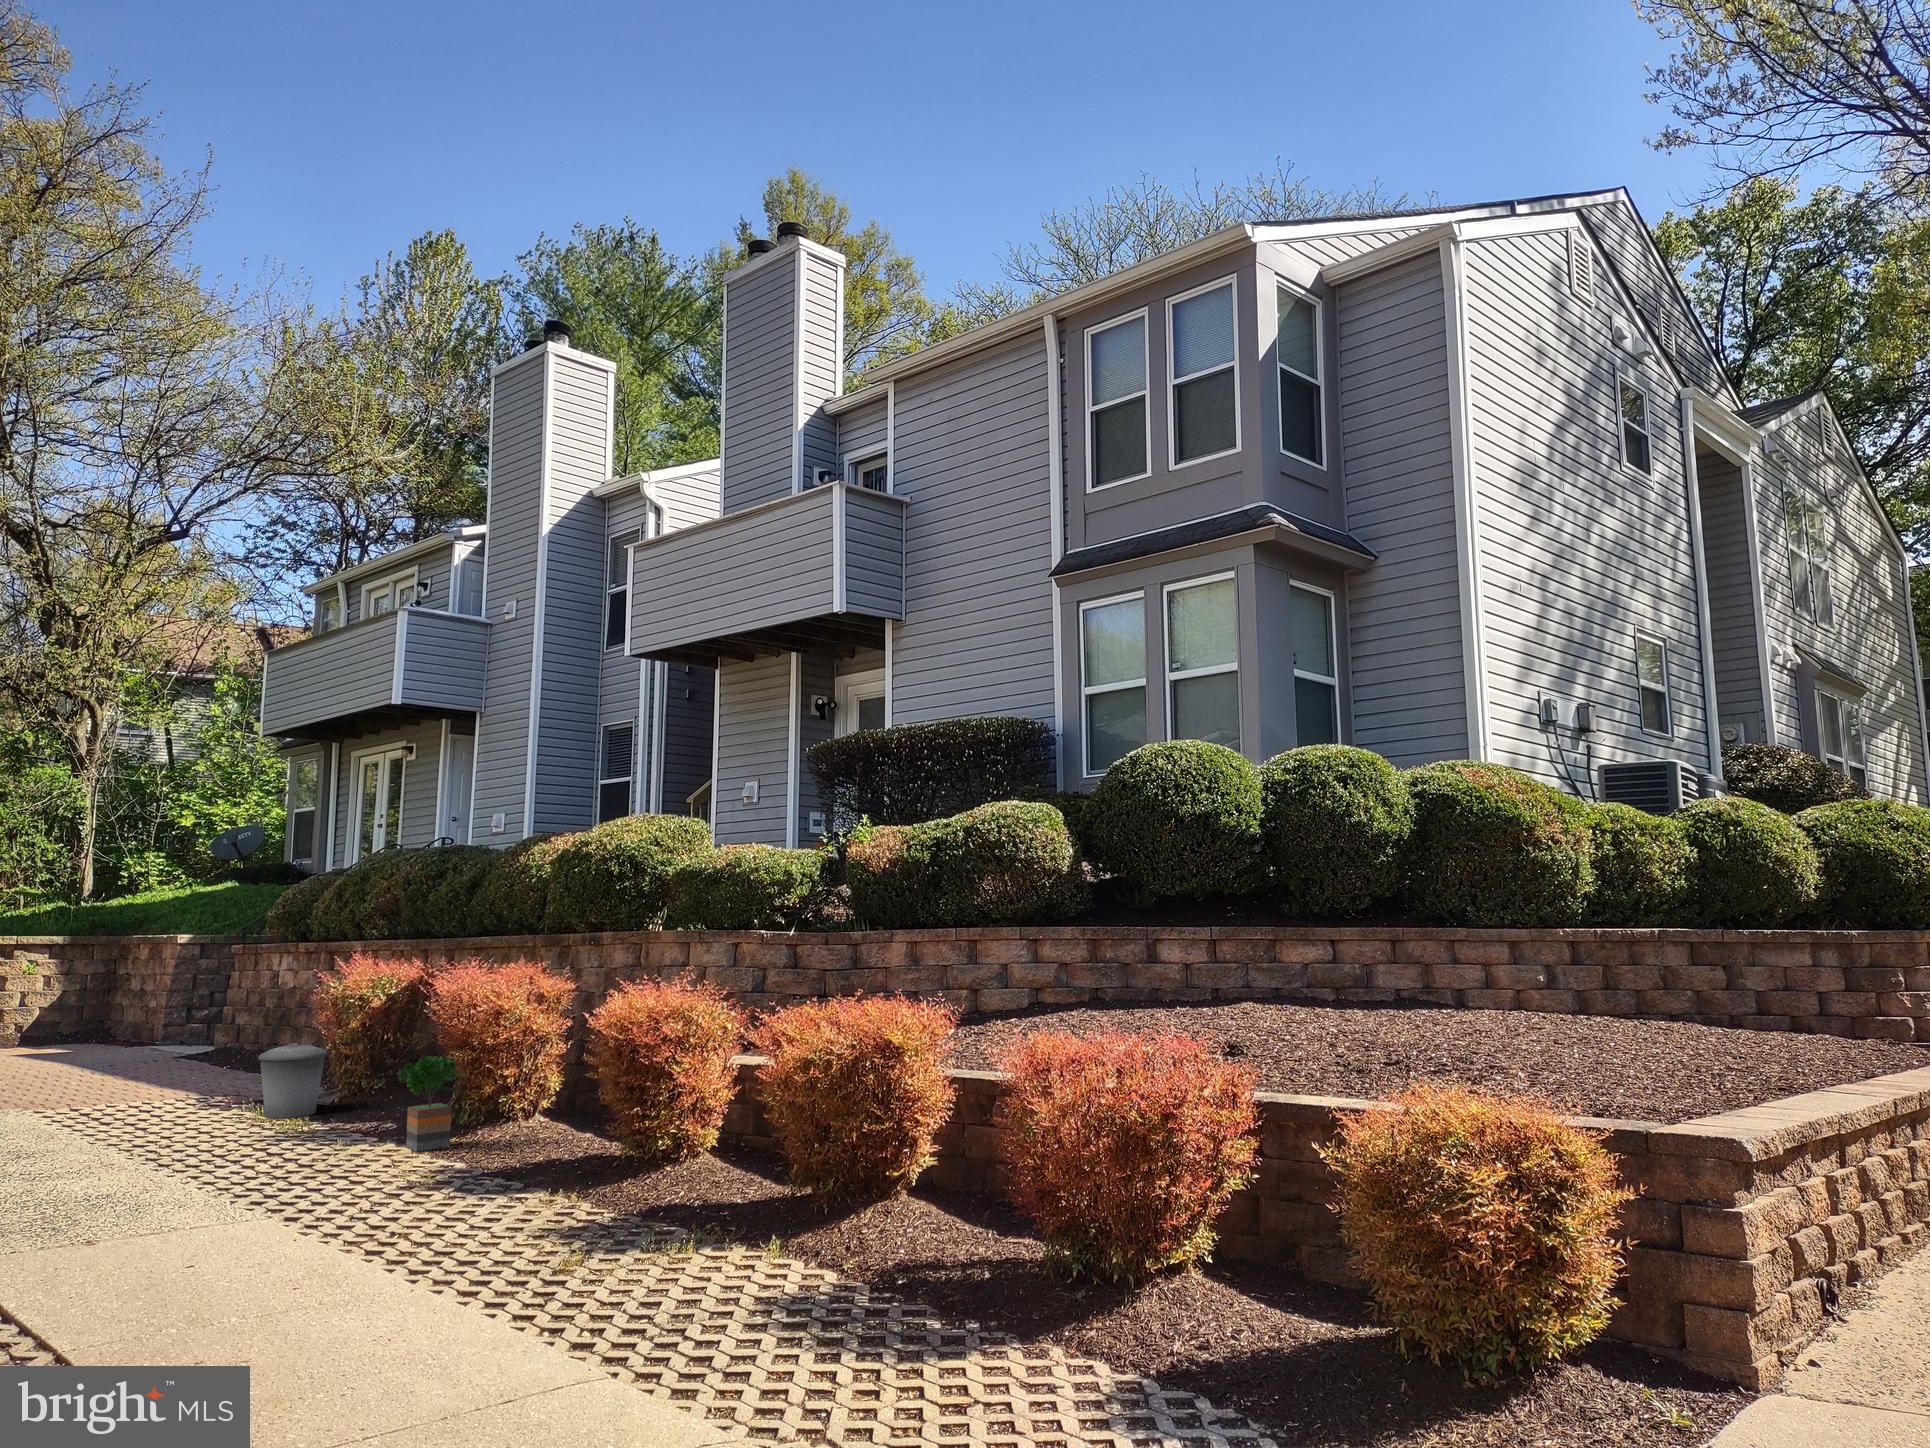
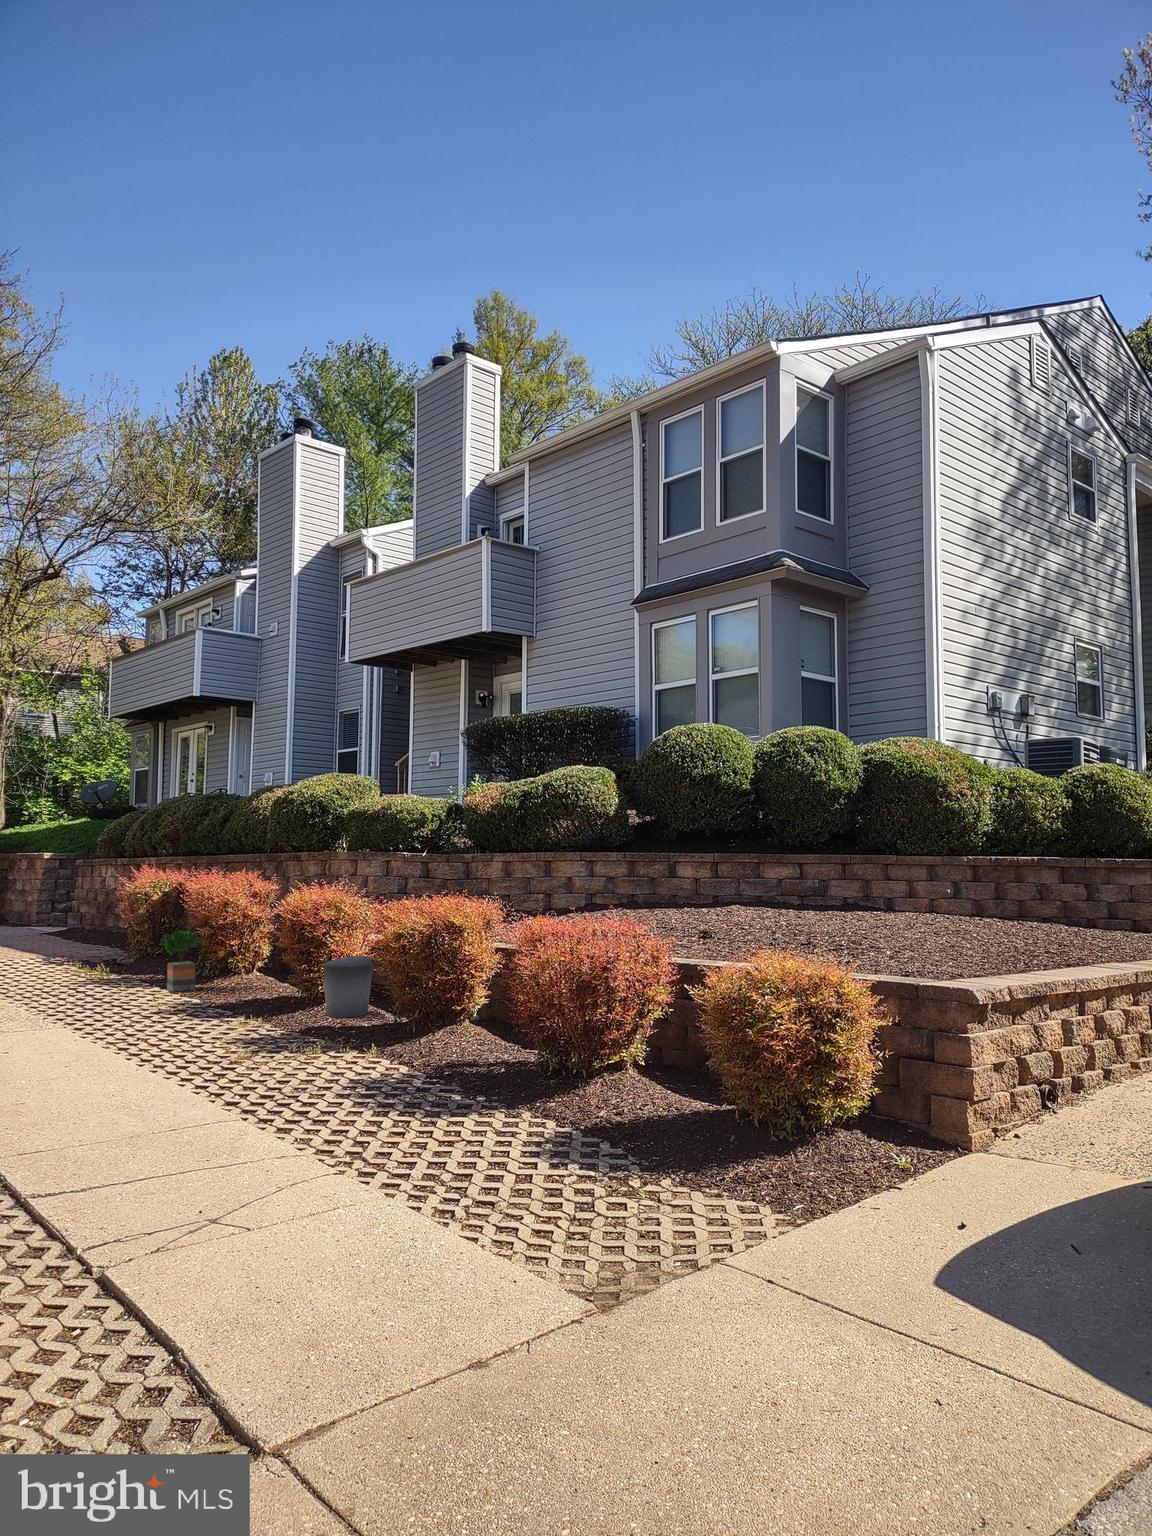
trash can: present [258,1043,327,1118] -> present [322,956,373,1018]

